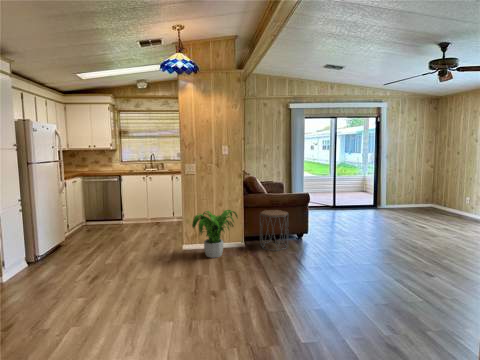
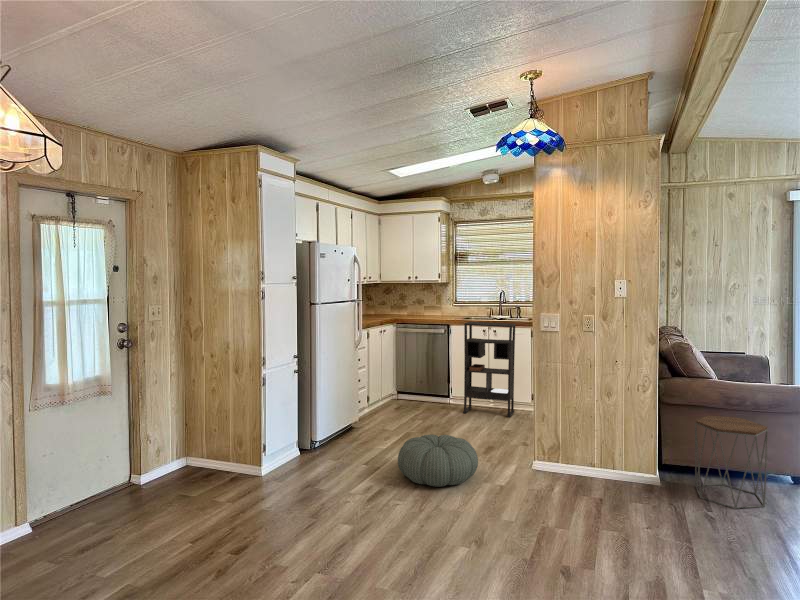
bookshelf: none [132,173,164,228] -> present [463,322,516,418]
potted plant: present [192,210,238,258] -> none [545,402,642,495]
pouf: none [103,240,154,271] -> present [398,435,478,487]

